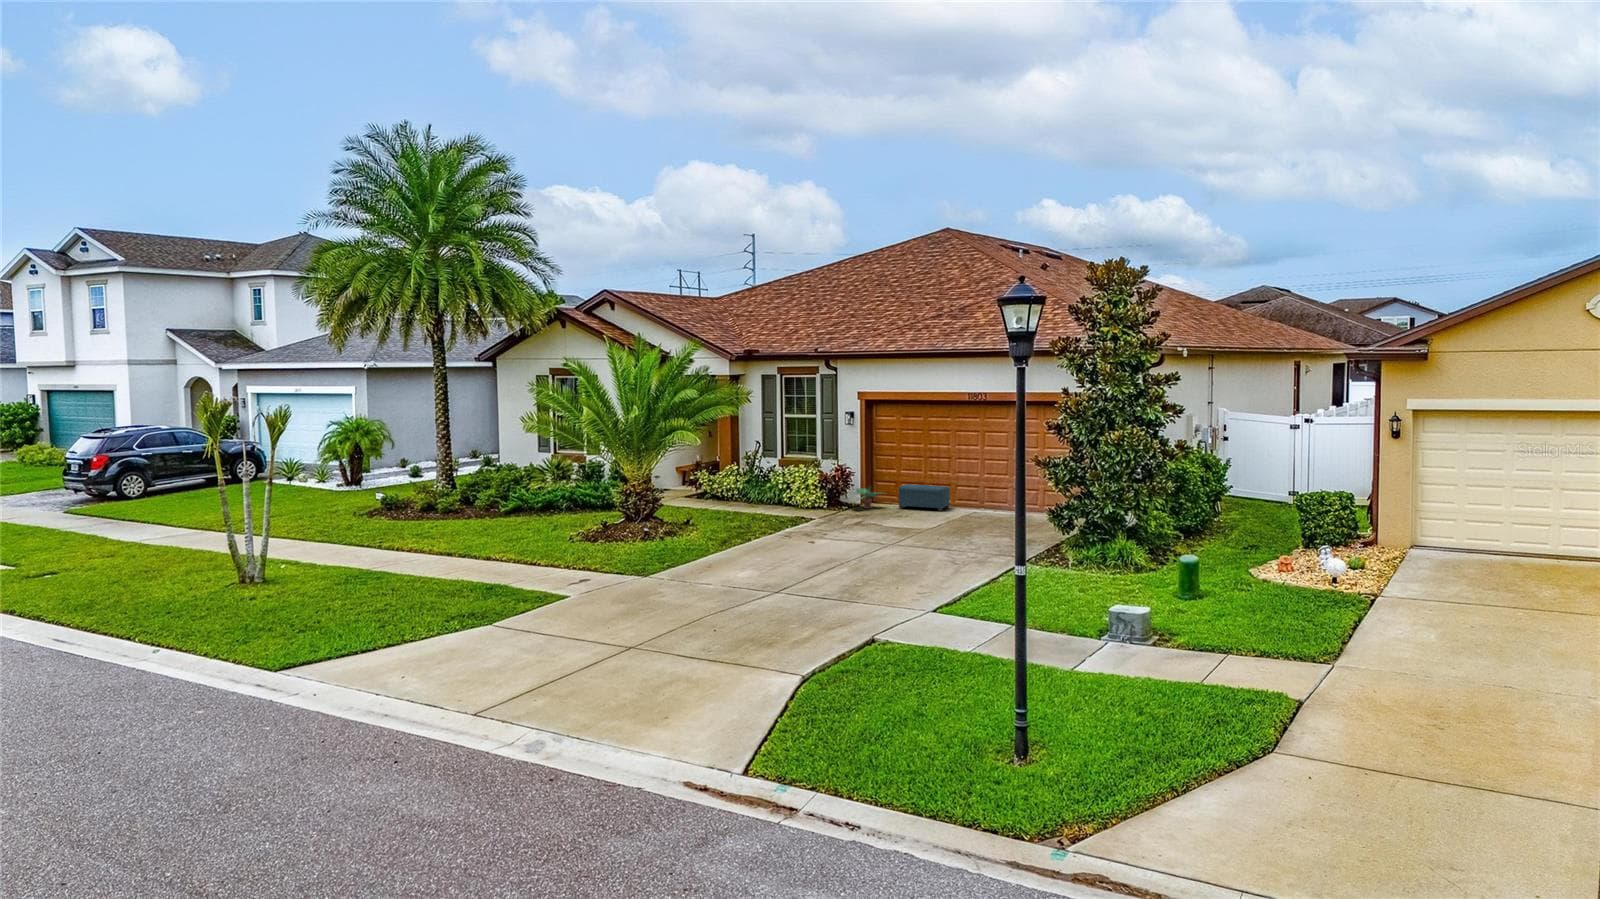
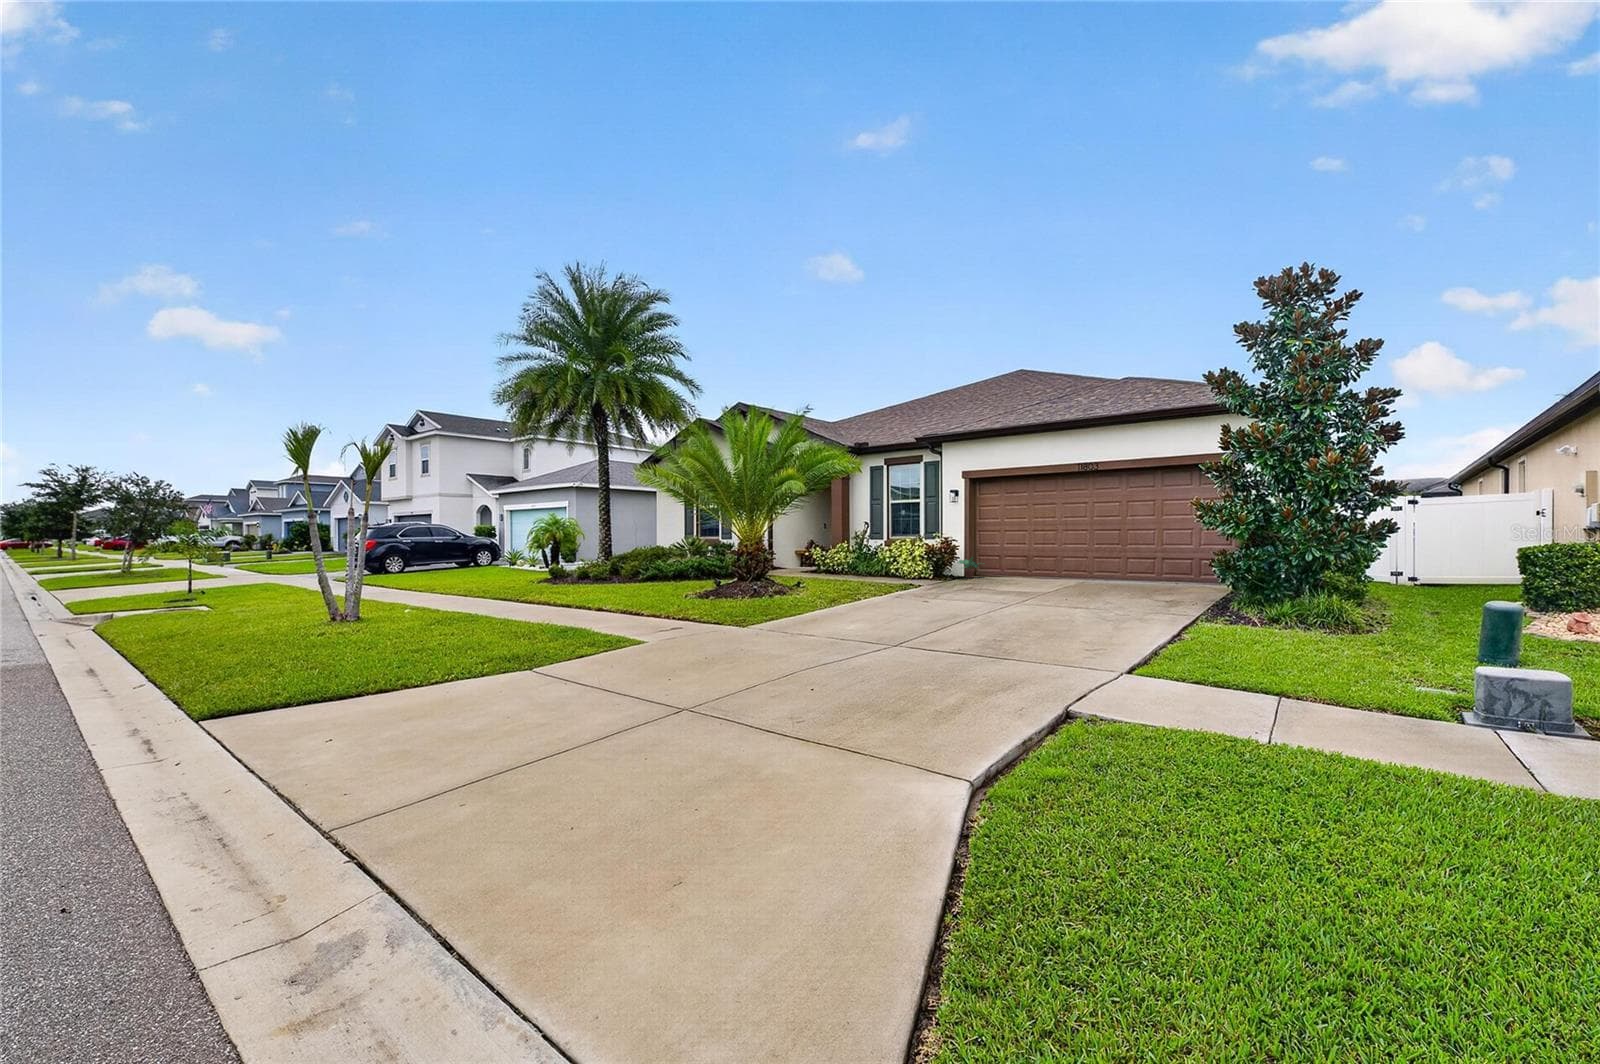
bench: present [898,484,949,511] -> none [1000,556,1050,579]

